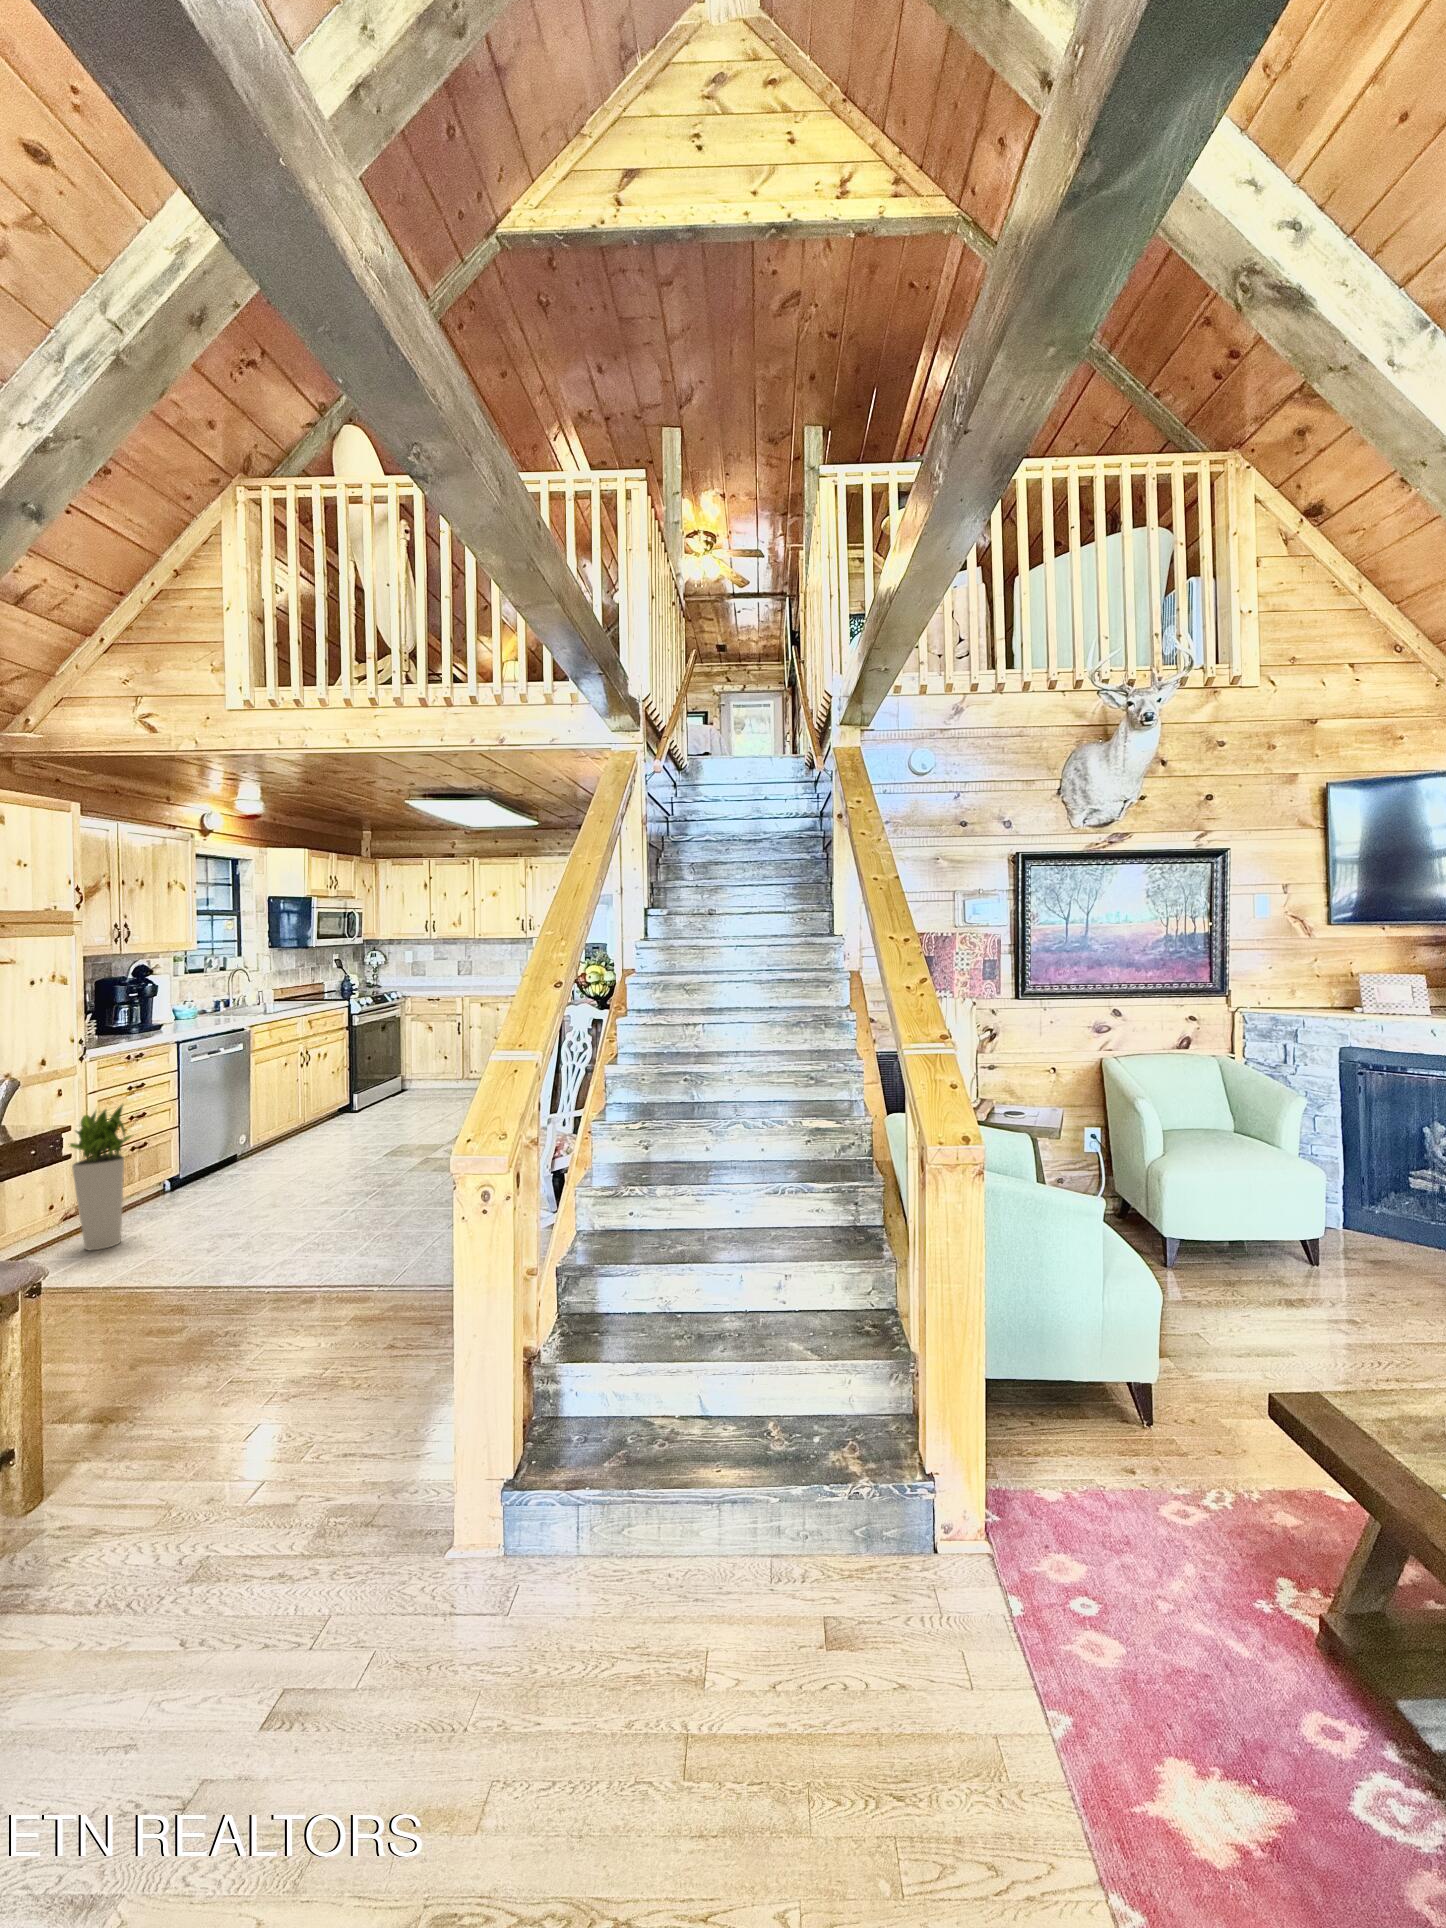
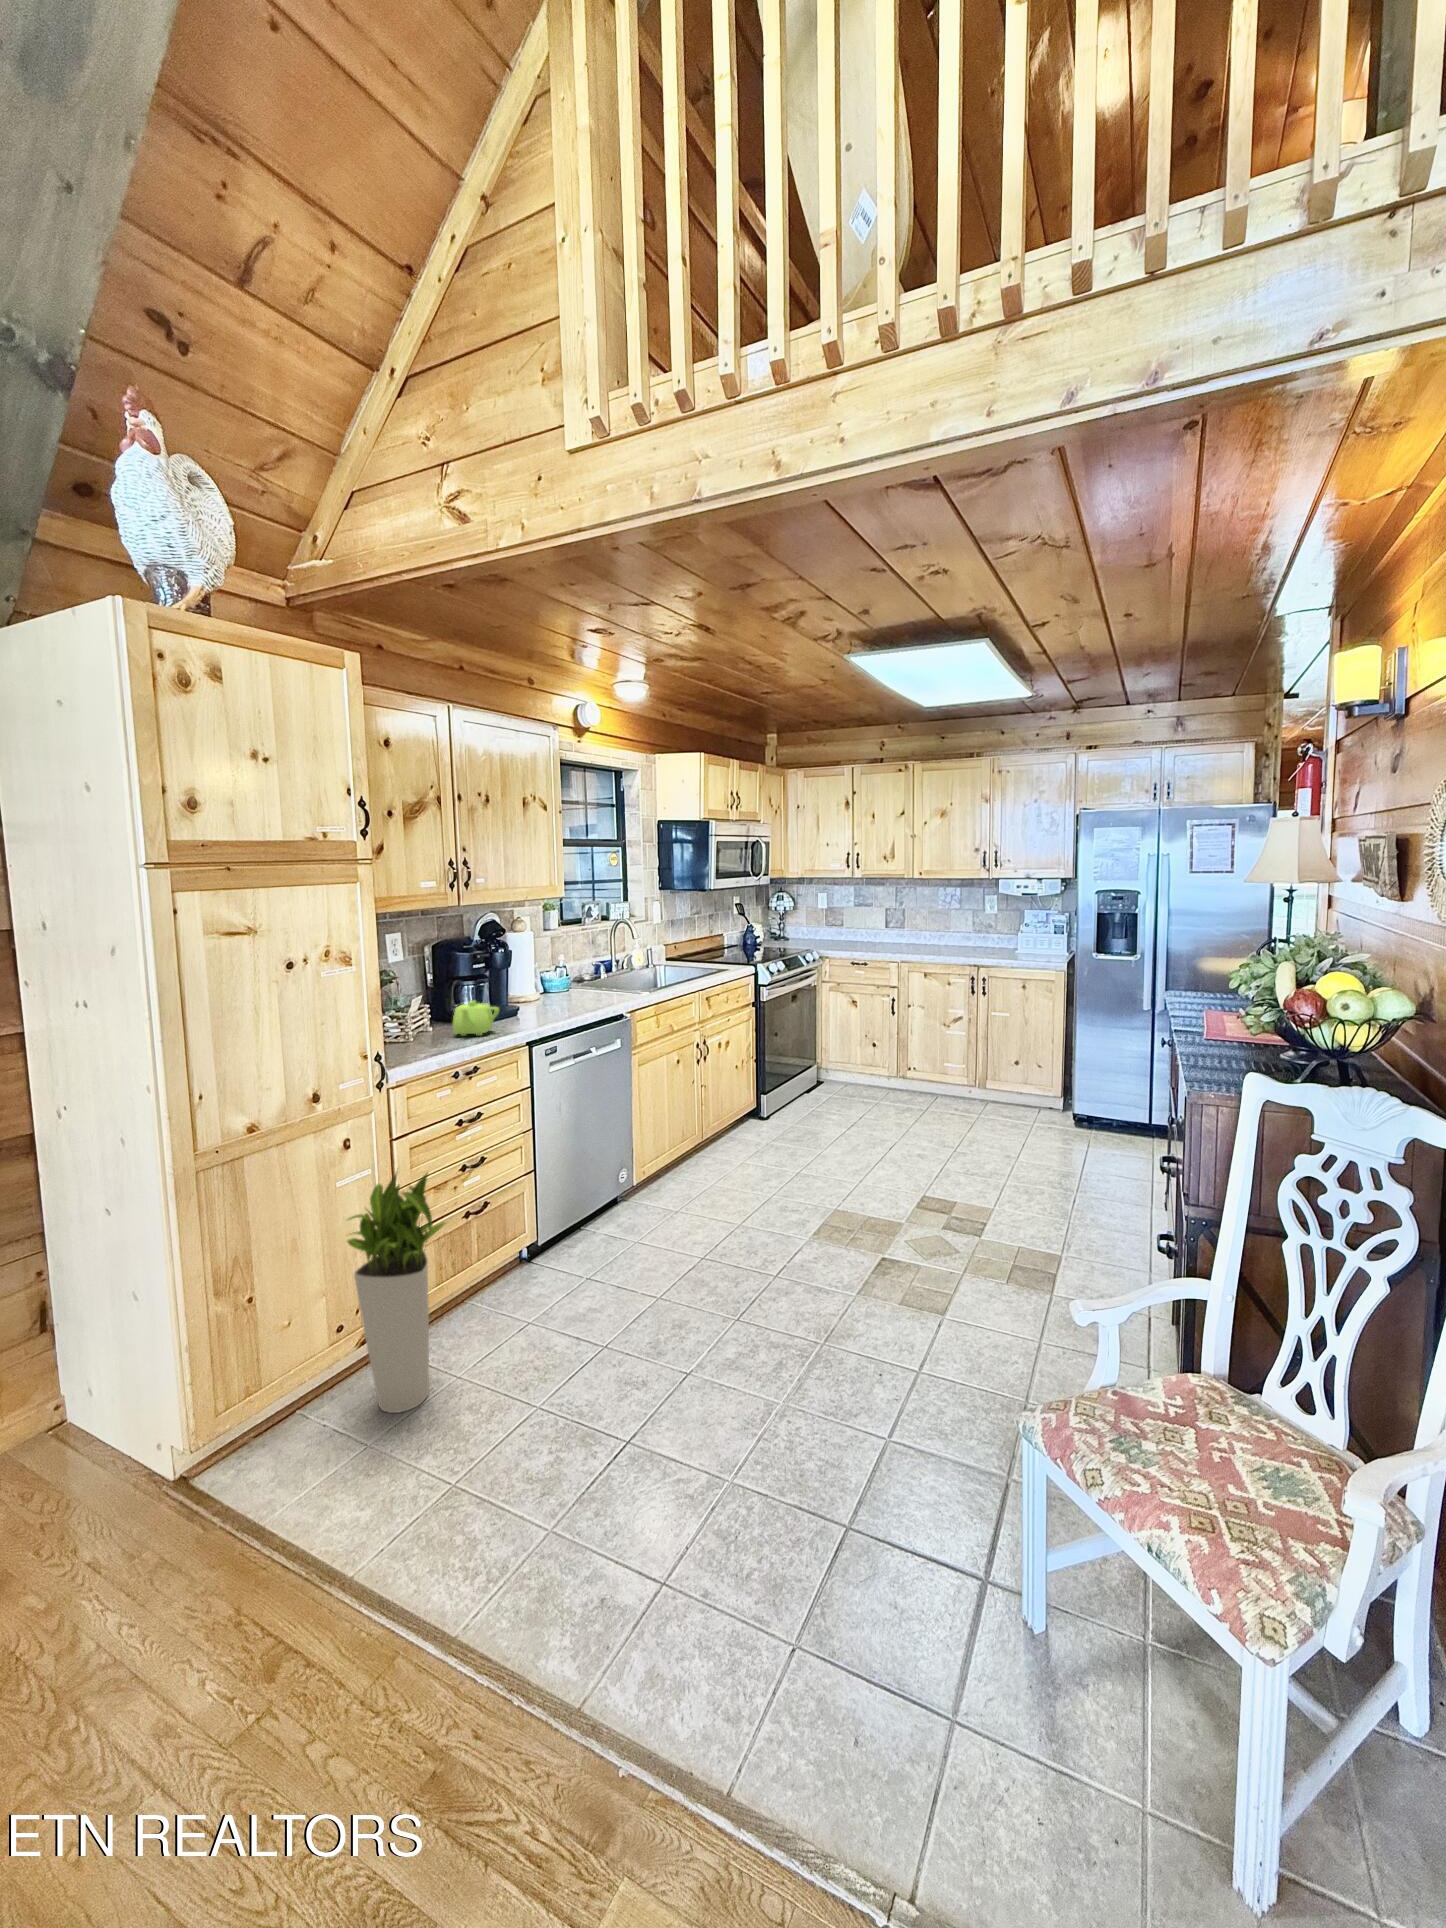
teapot: none [117,1015,154,1039] -> present [453,1001,499,1036]

